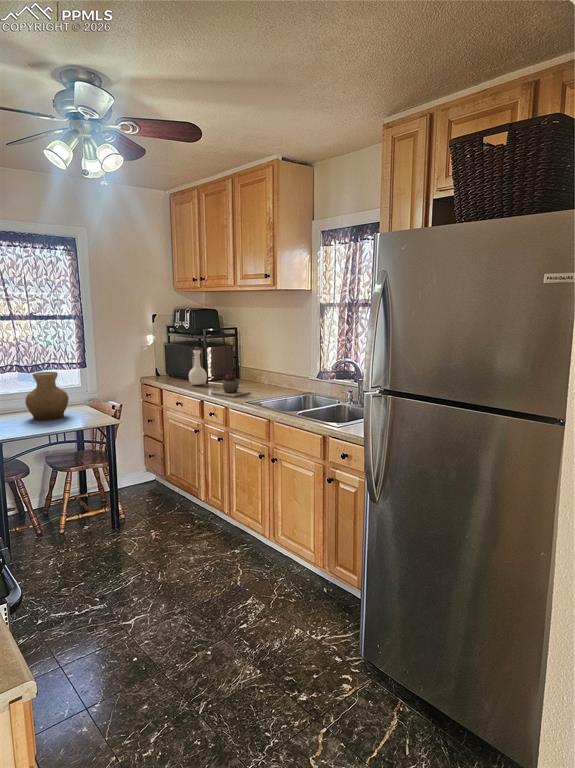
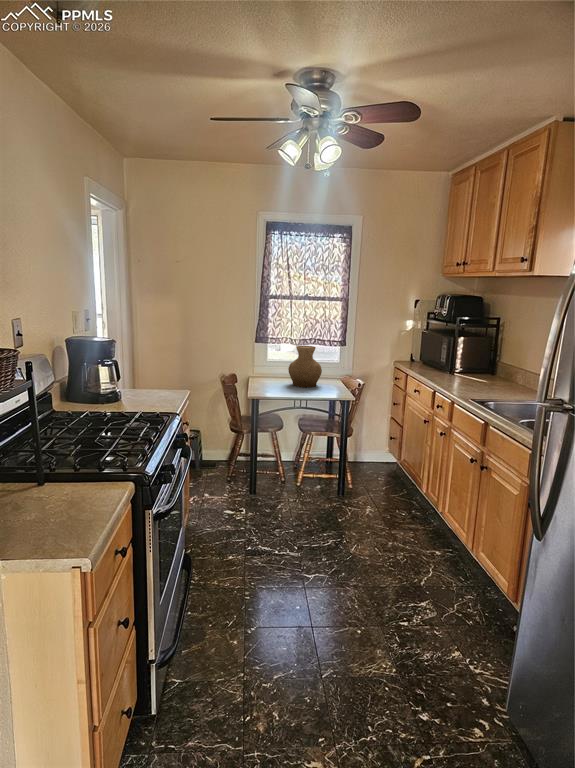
bottle: present [189,347,207,385] -> none [433,335,452,375]
succulent plant: present [211,373,250,397] -> none [444,366,488,392]

